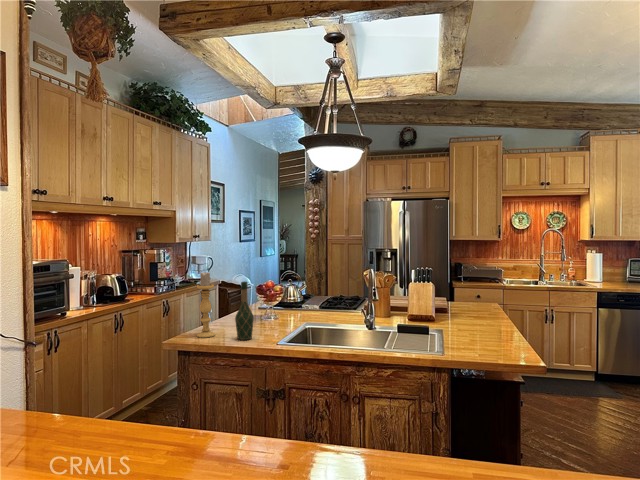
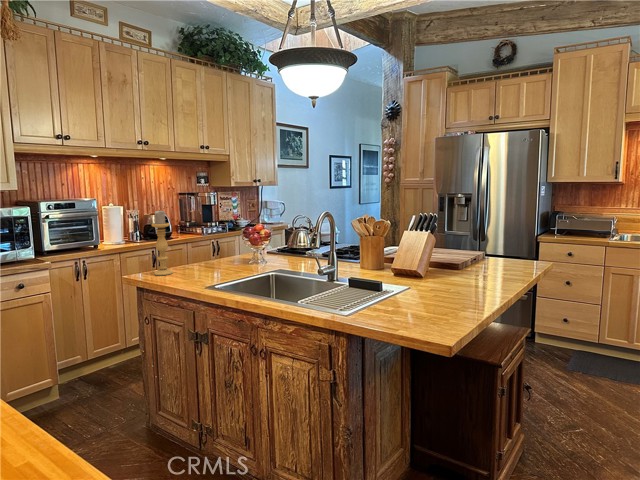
wine bottle: present [235,282,254,340] -> none [178,221,197,280]

